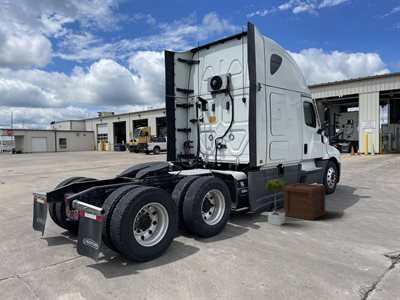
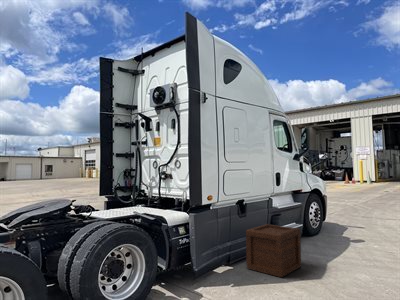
potted tree: present [265,179,285,225] -> none [216,222,244,287]

